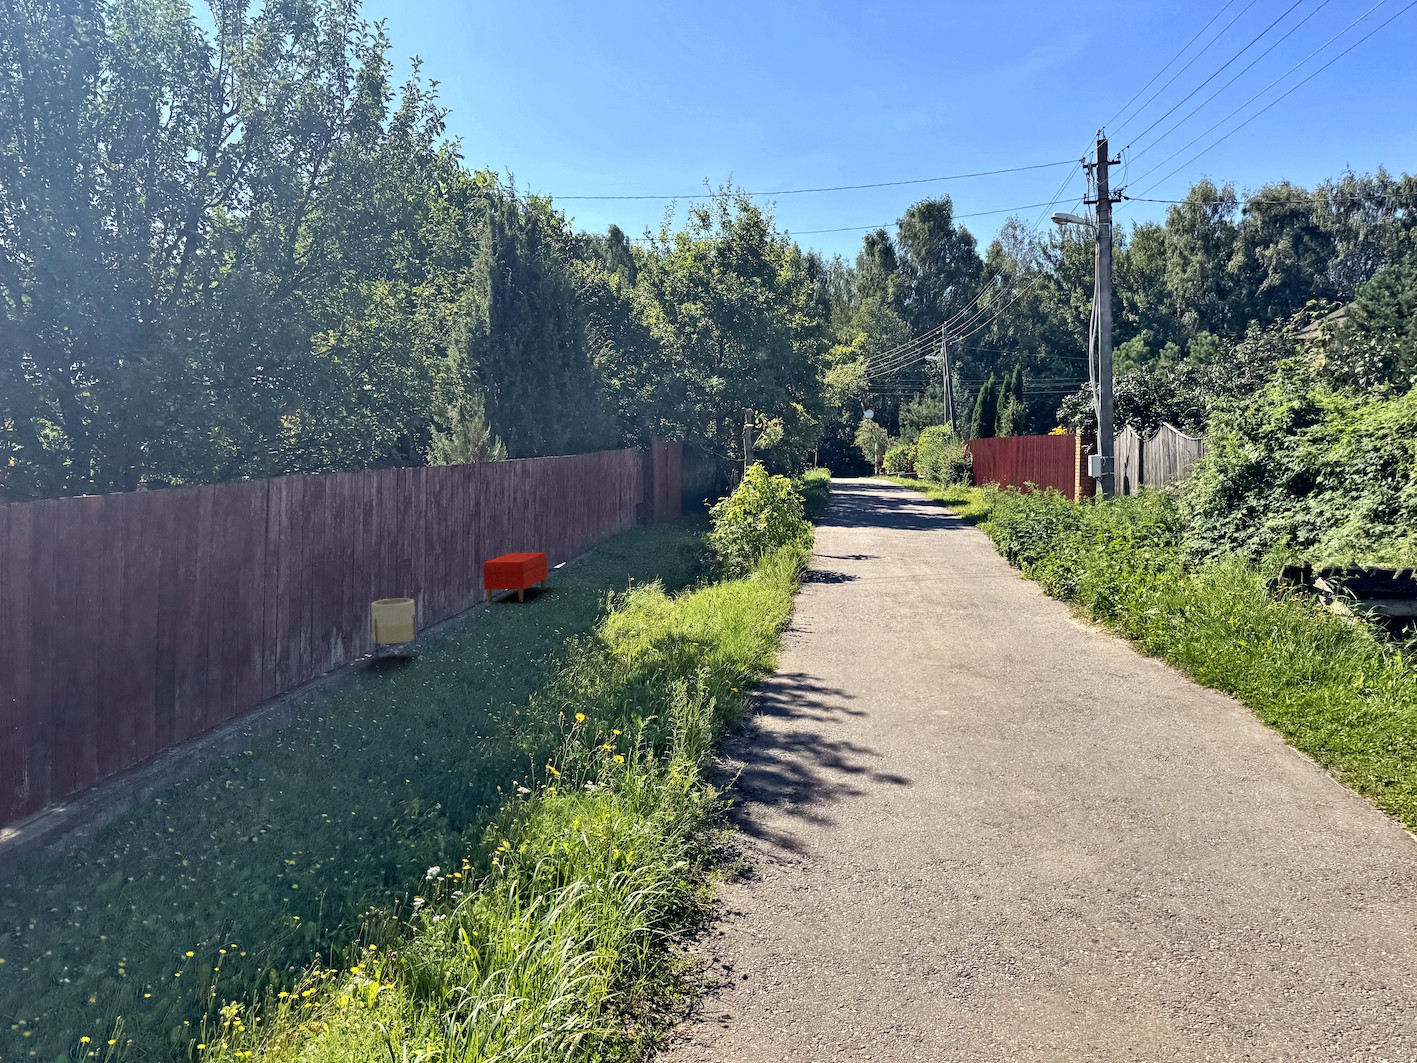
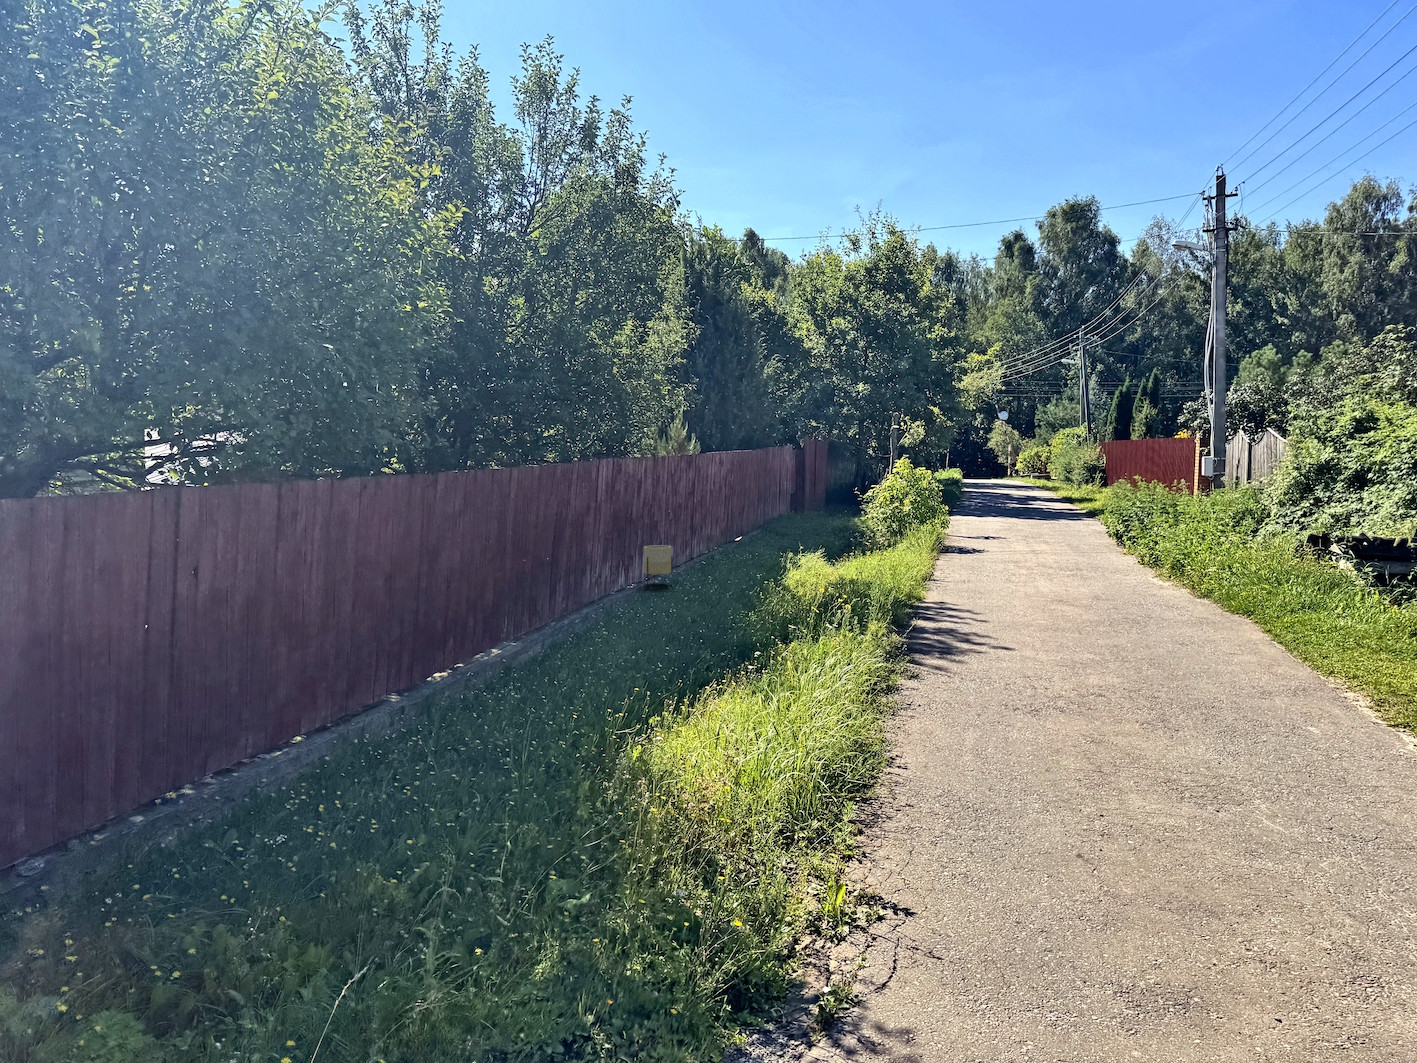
bench: present [483,552,547,602] -> none [697,524,741,559]

